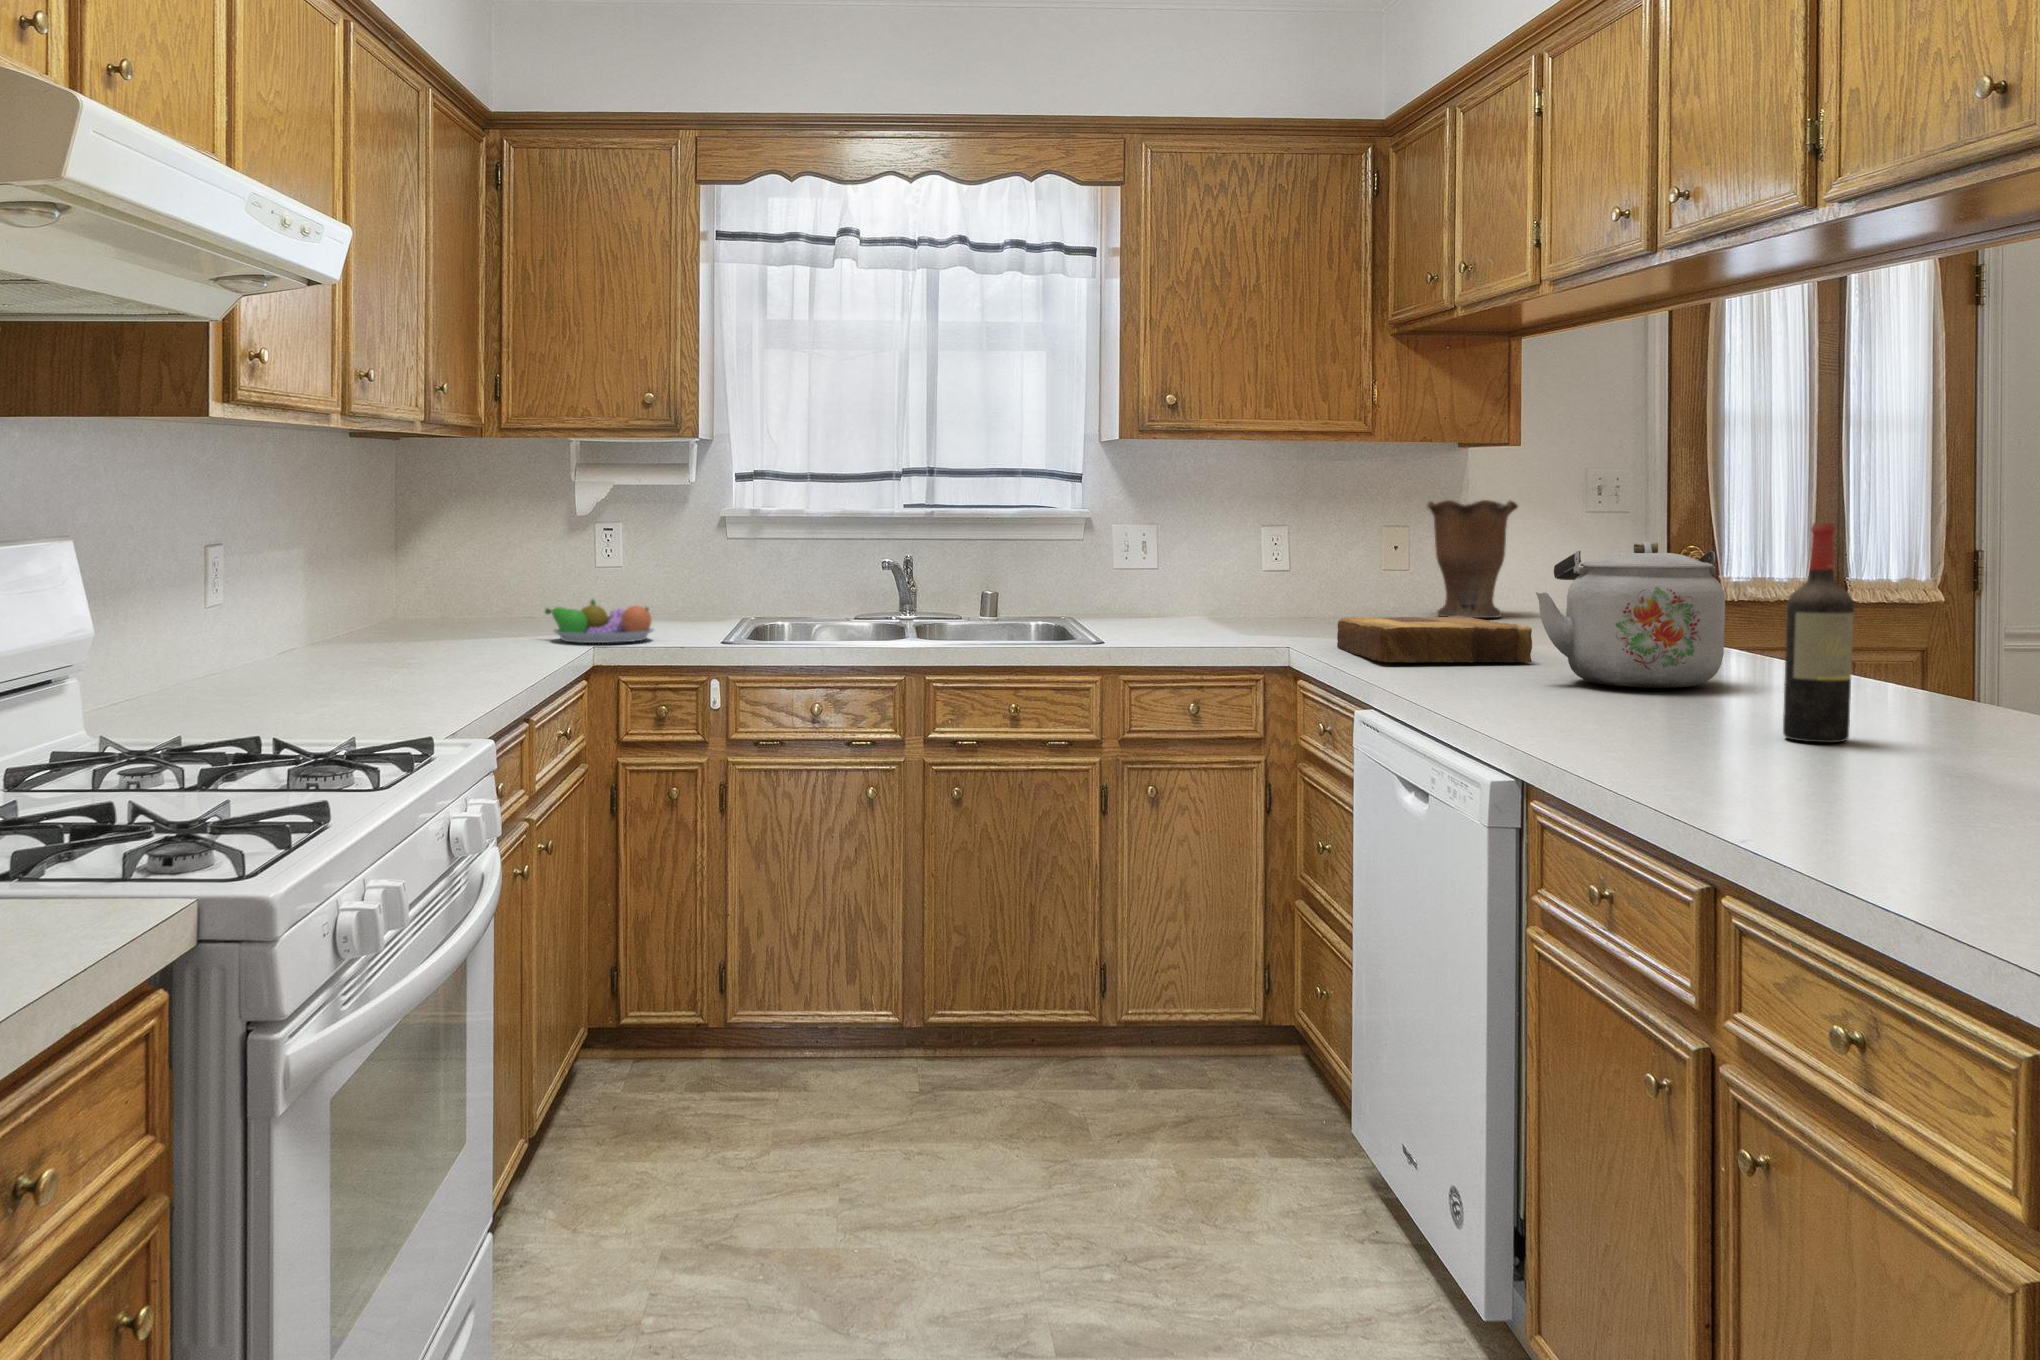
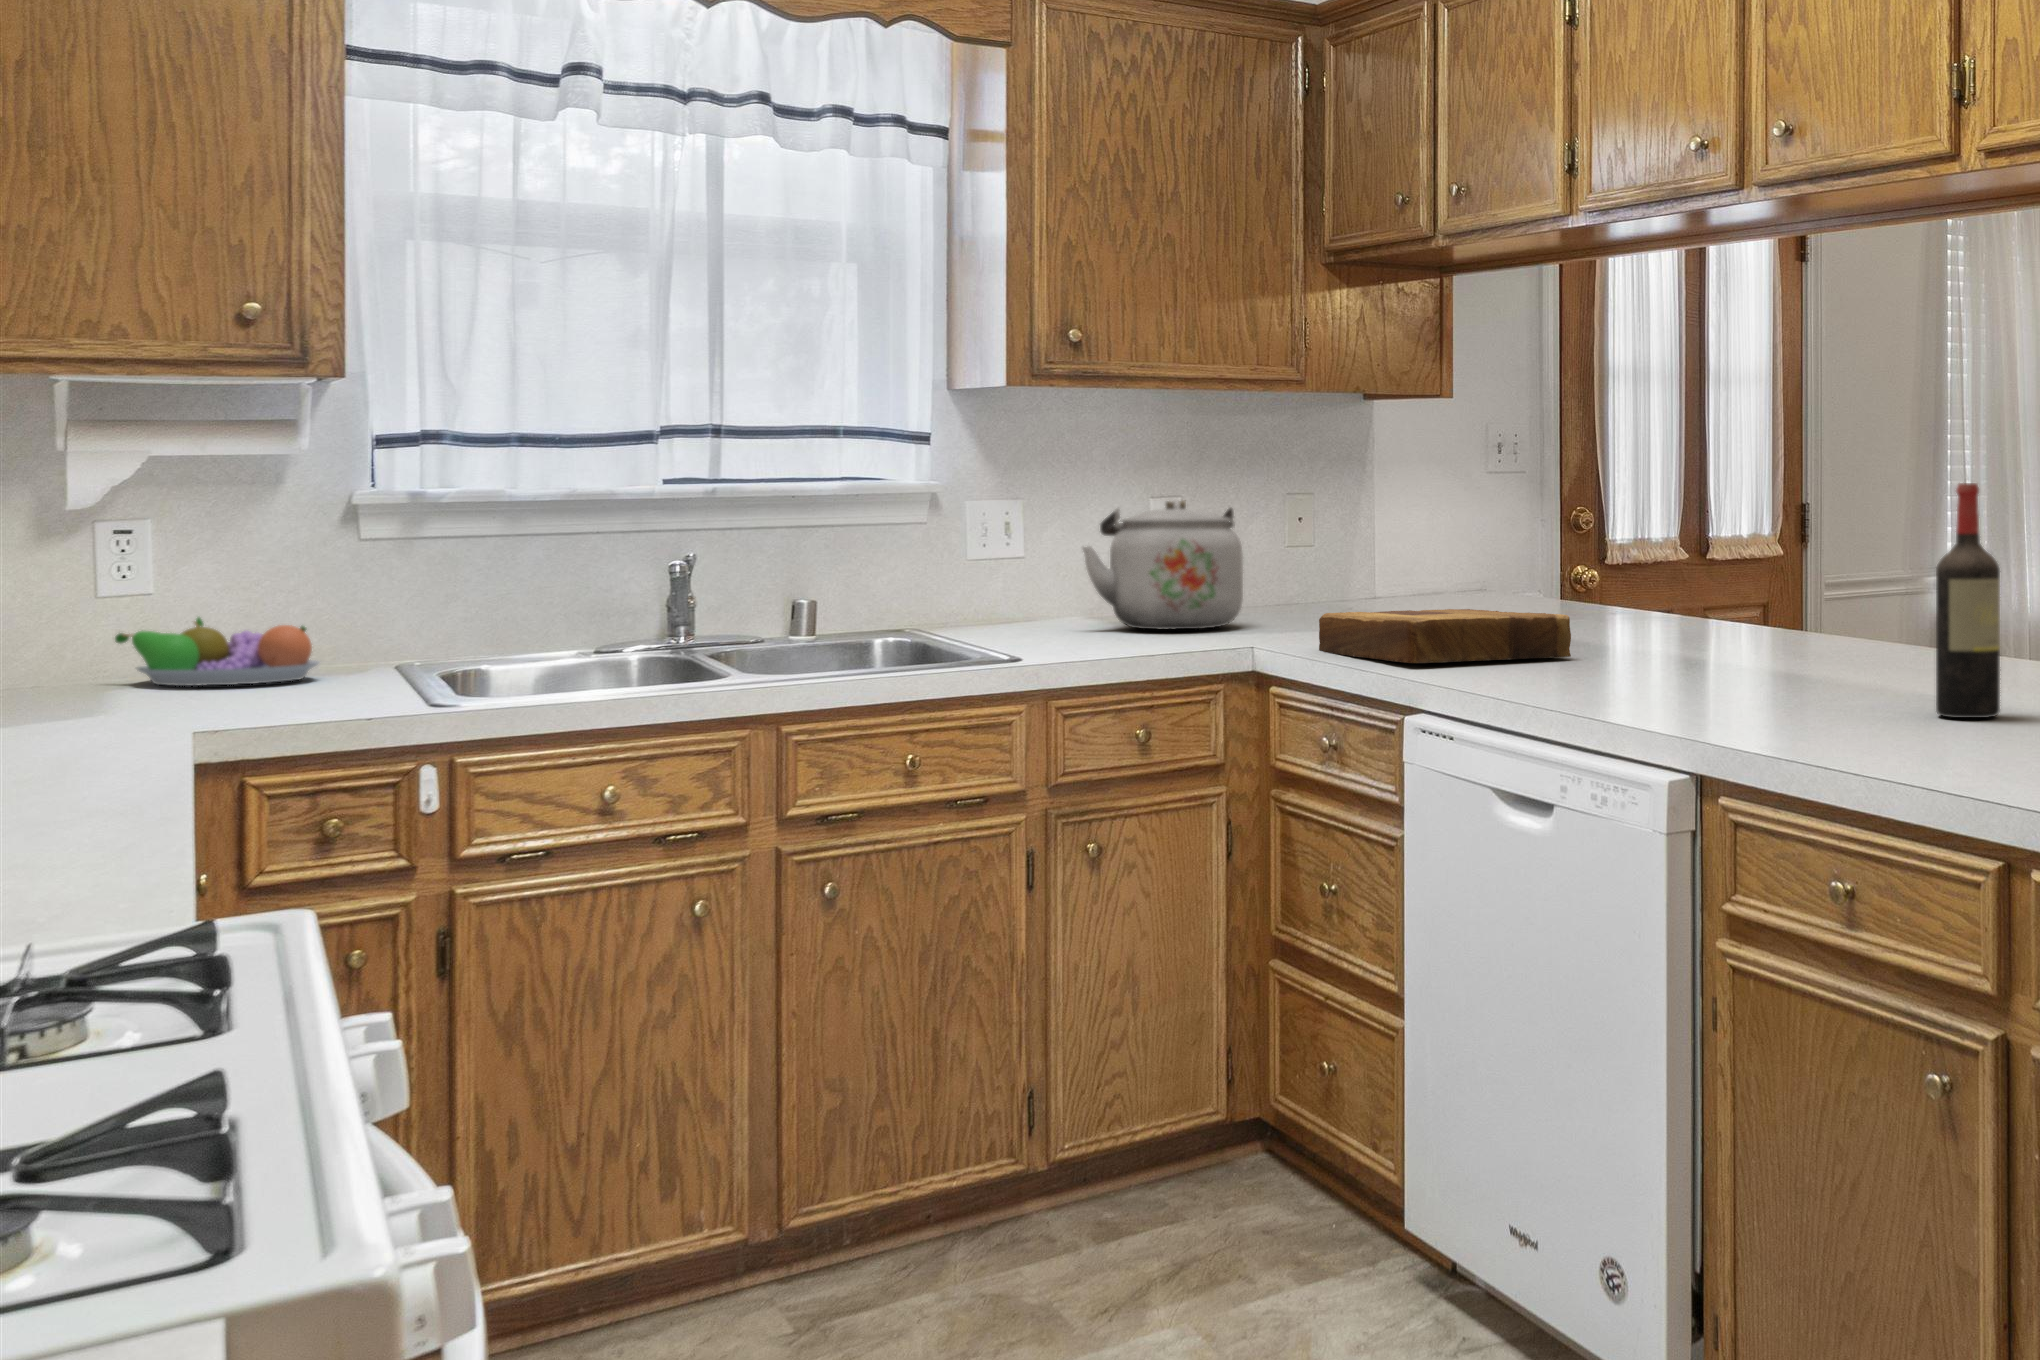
vase: present [1426,500,1518,618] -> none [1356,470,1465,614]
kettle: present [1536,542,1725,688] -> present [1083,500,1243,629]

